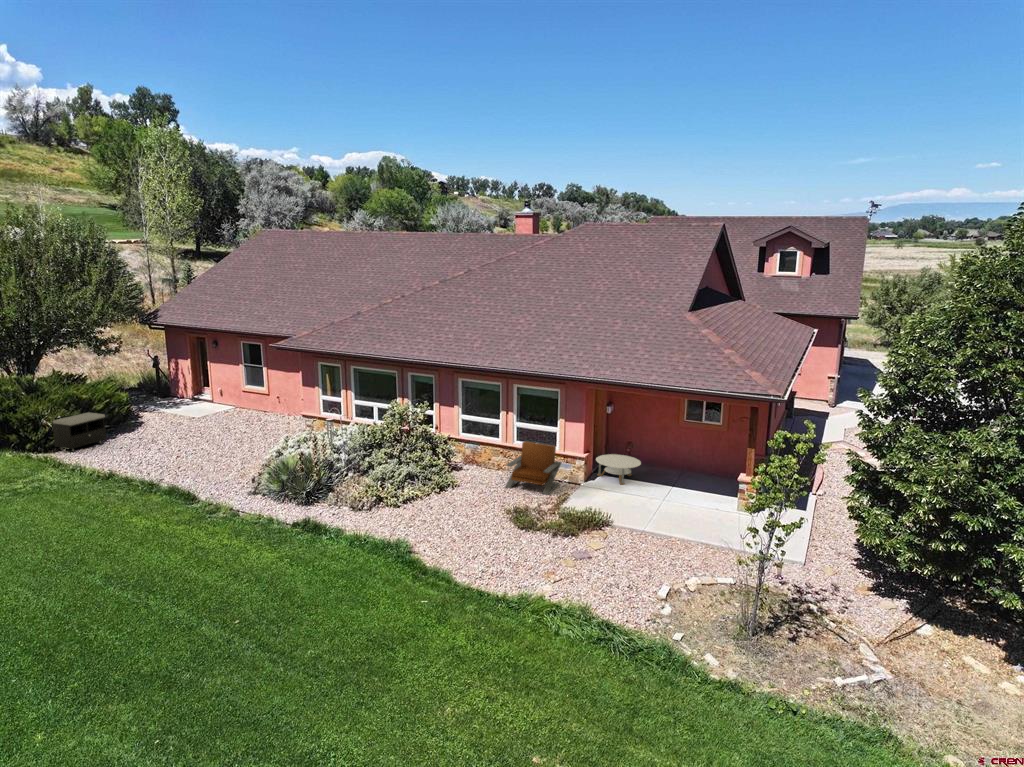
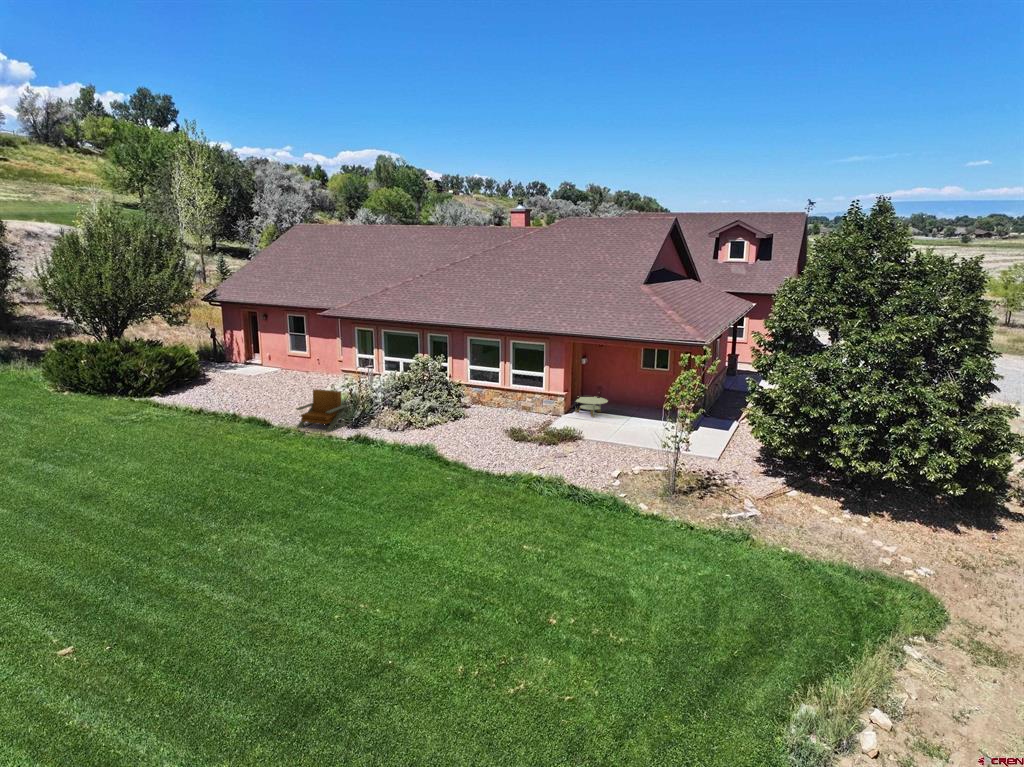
storage bench: present [53,412,106,451] -> none [149,367,189,395]
lounge chair: present [506,441,561,495] -> present [297,389,347,432]

